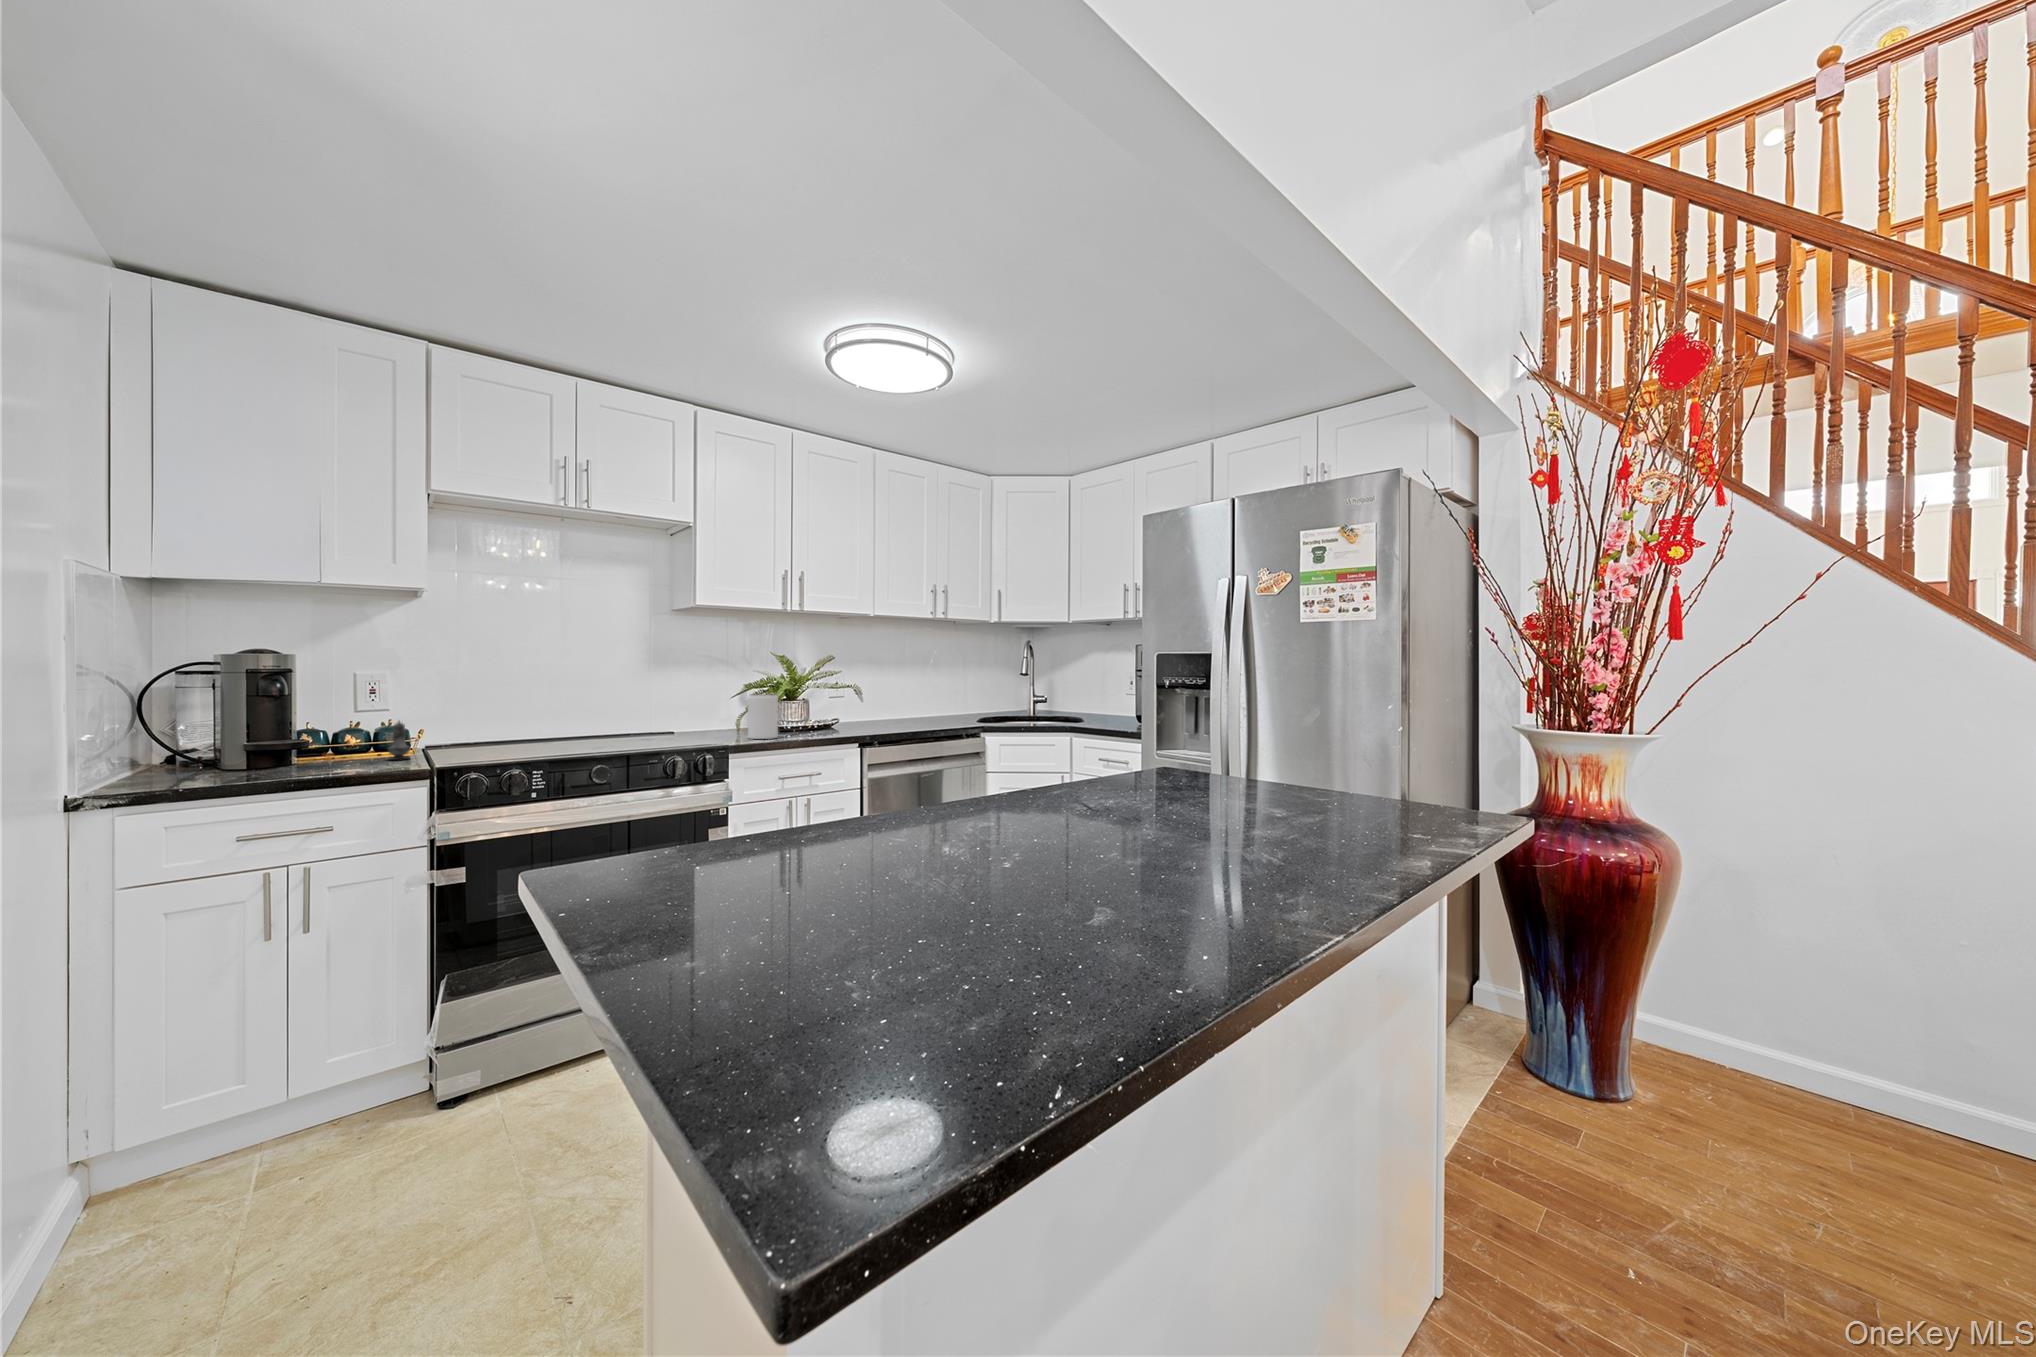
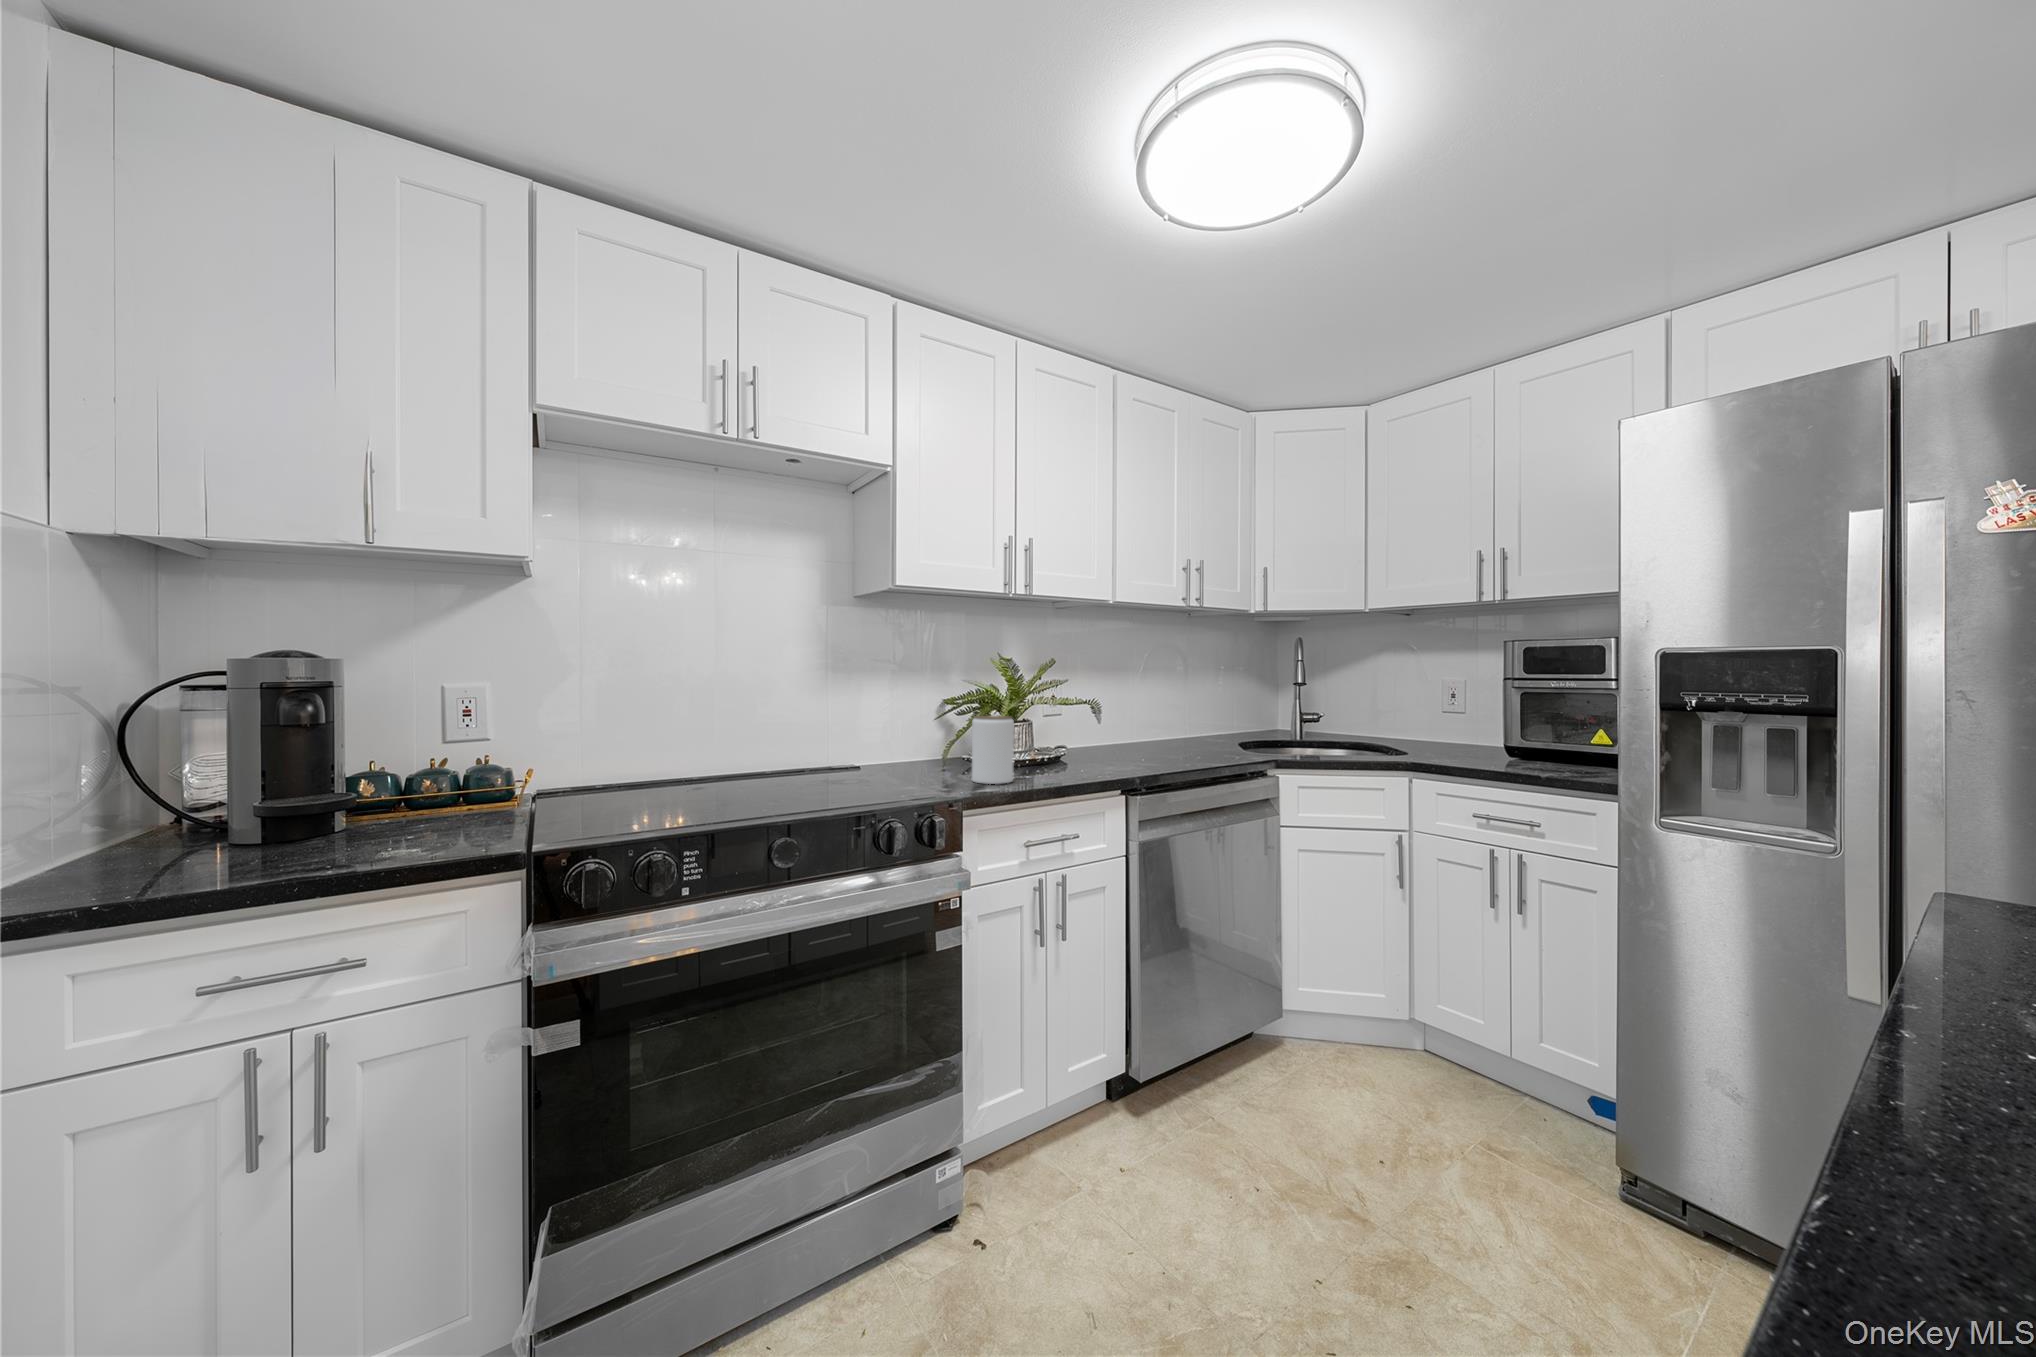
salt shaker: present [388,721,410,760] -> none [473,763,510,827]

